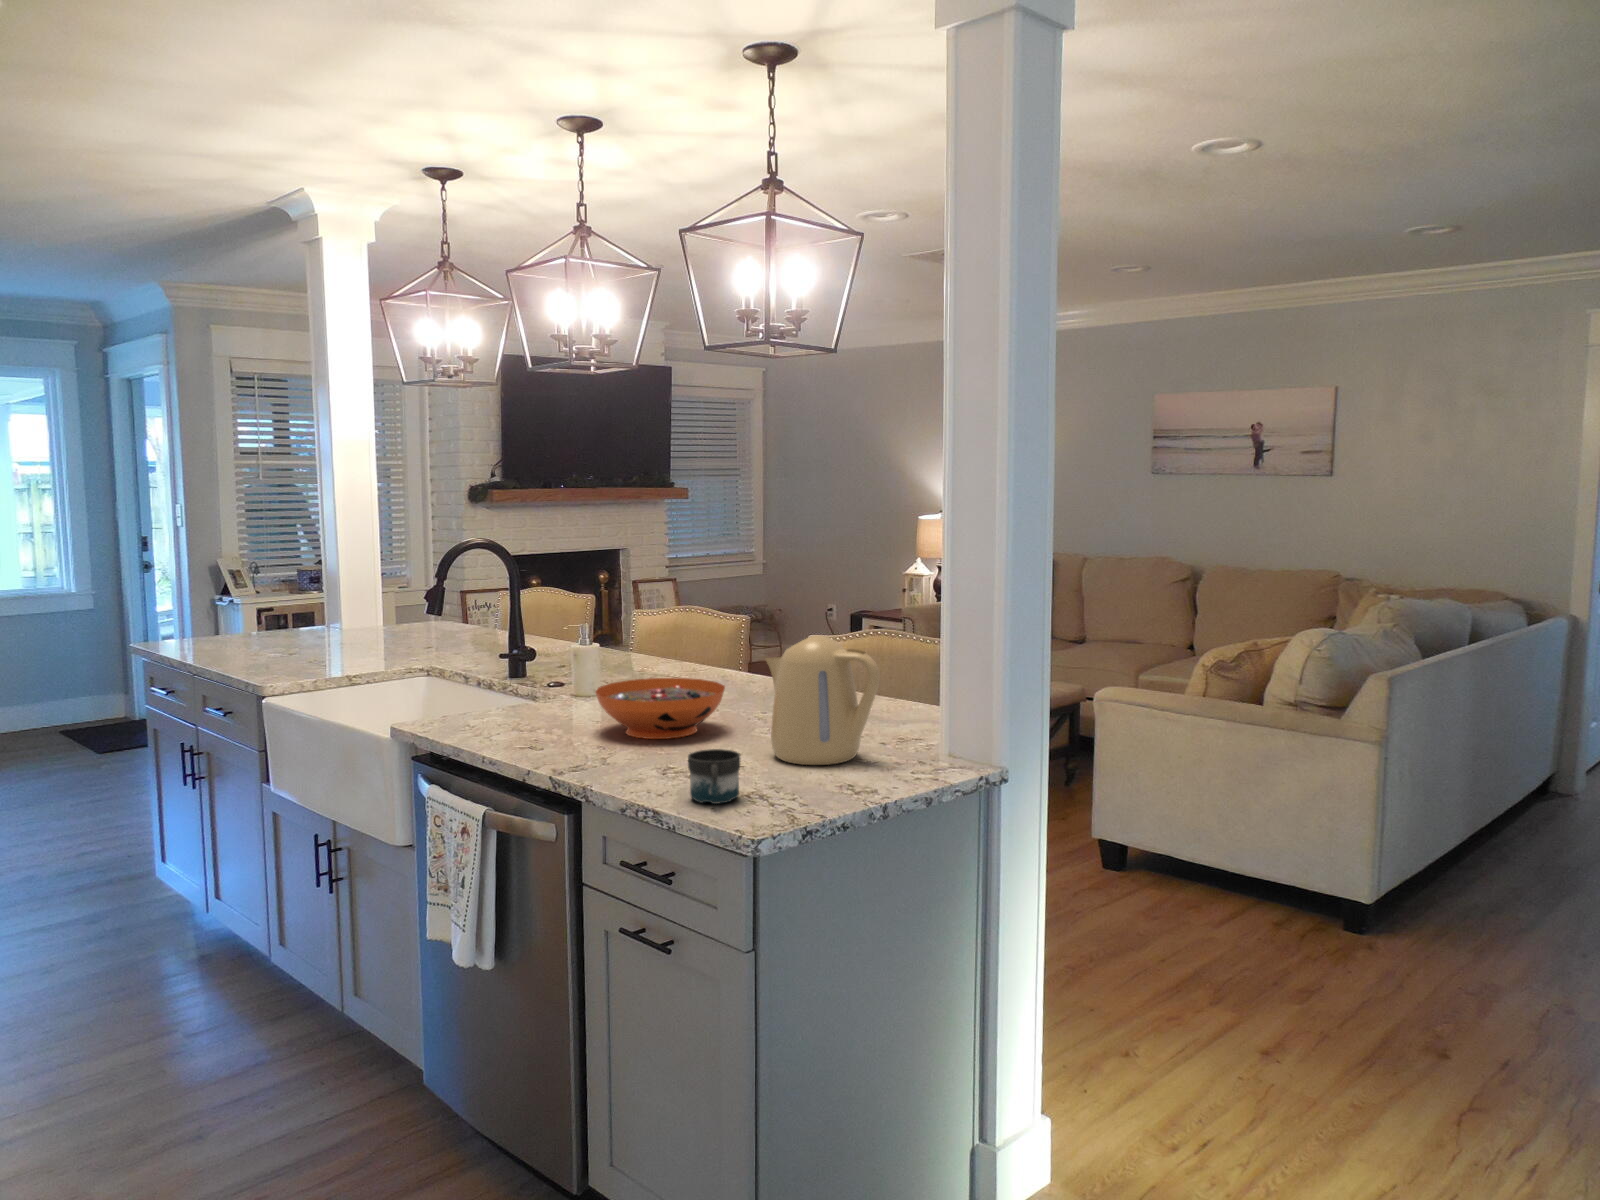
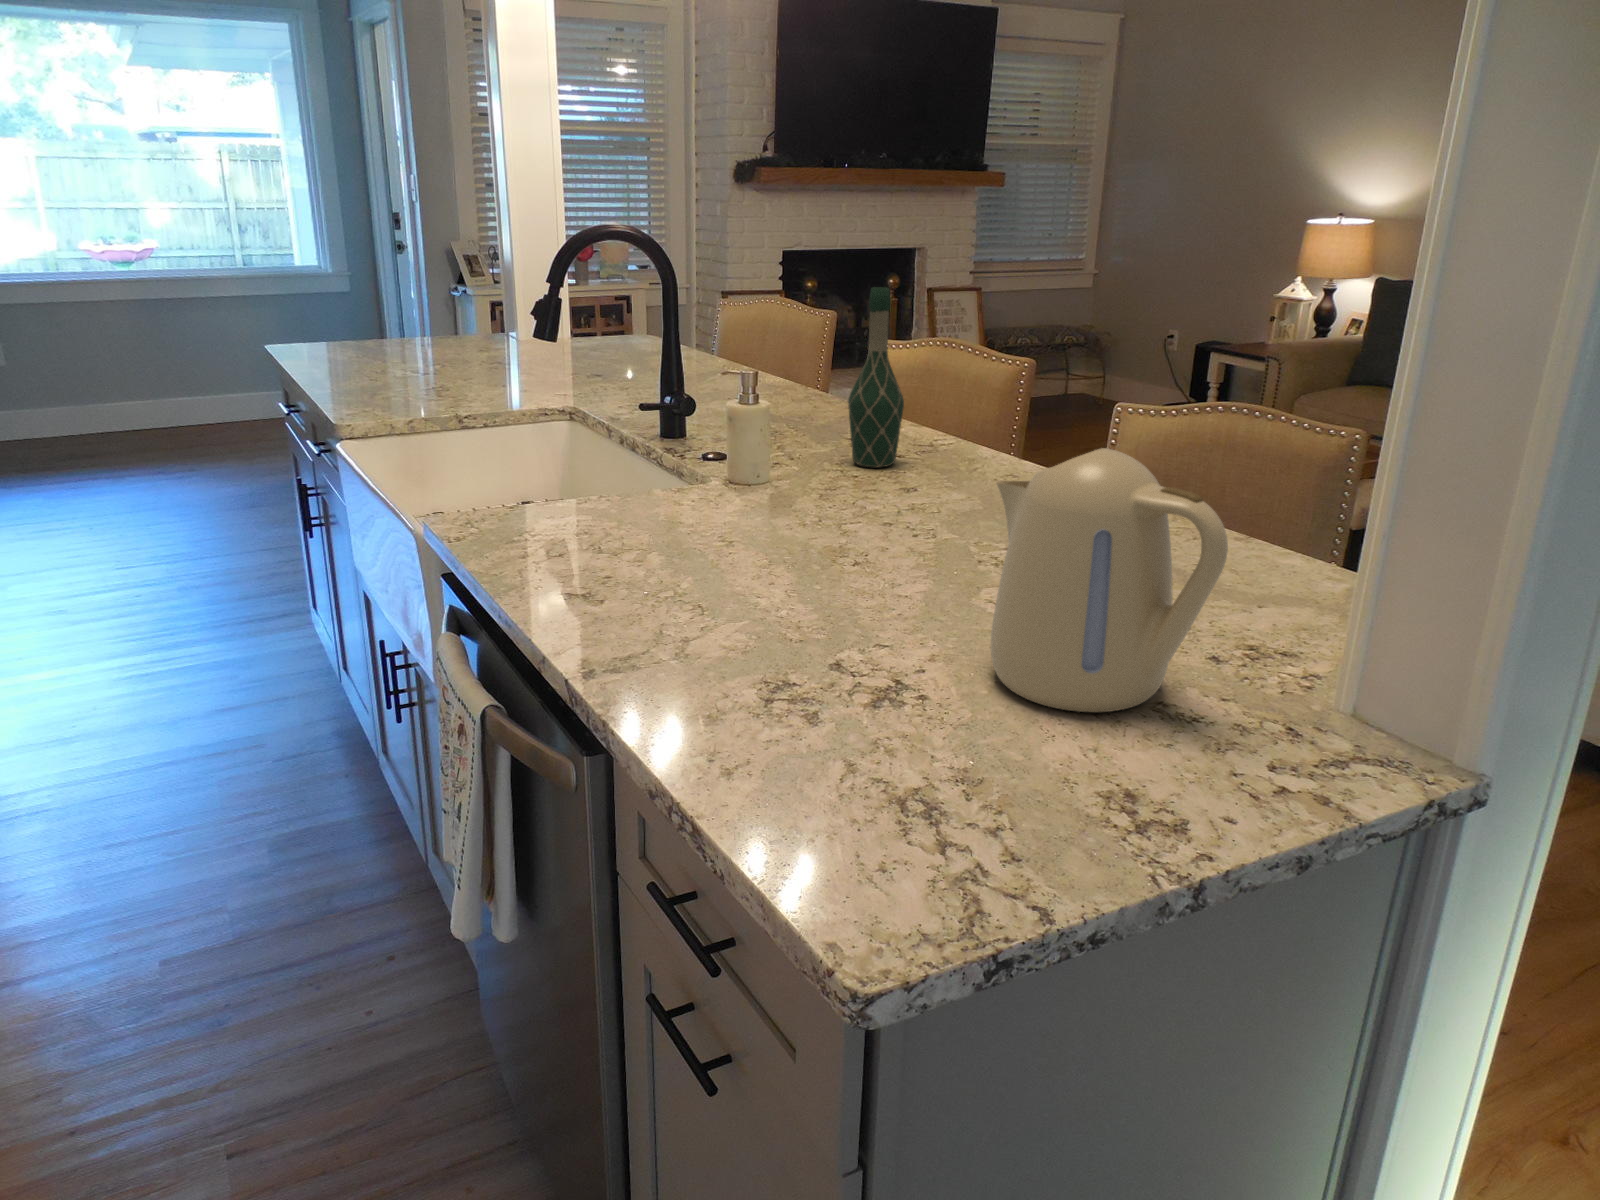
wine bottle: none [643,571,679,685] -> present [848,287,904,467]
decorative bowl: present [596,678,725,739] -> none [712,476,937,595]
mug: present [688,749,740,804] -> none [774,696,887,825]

